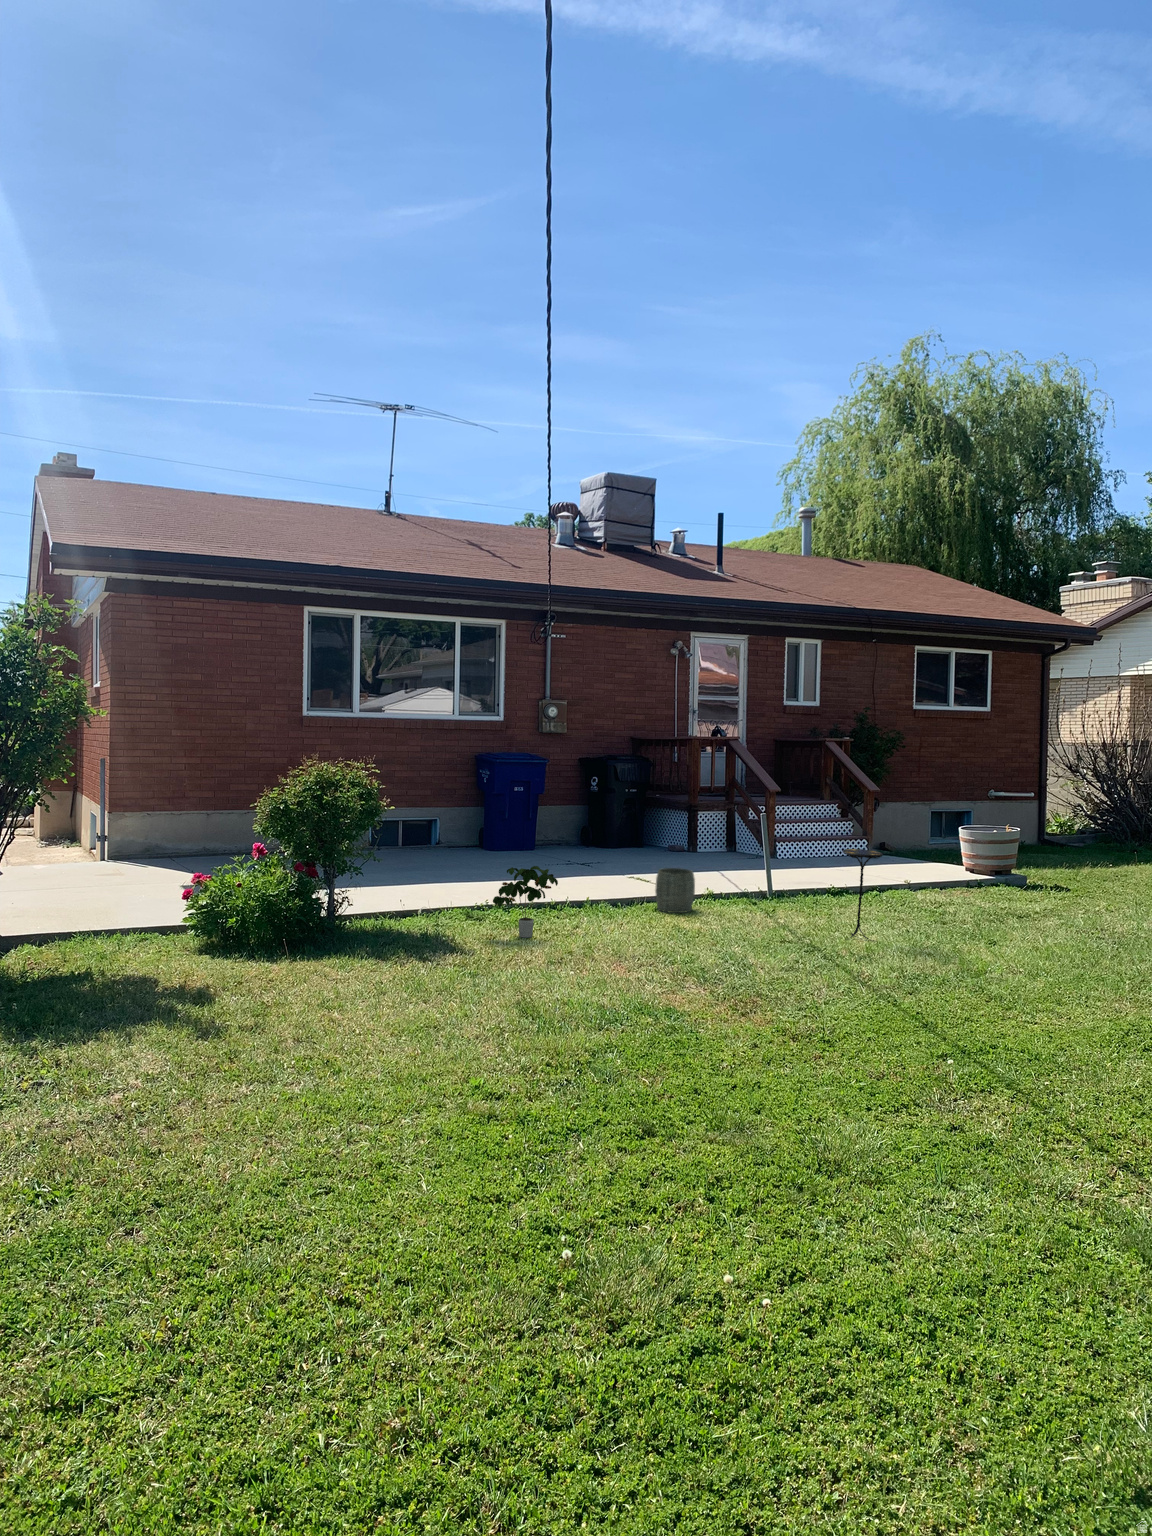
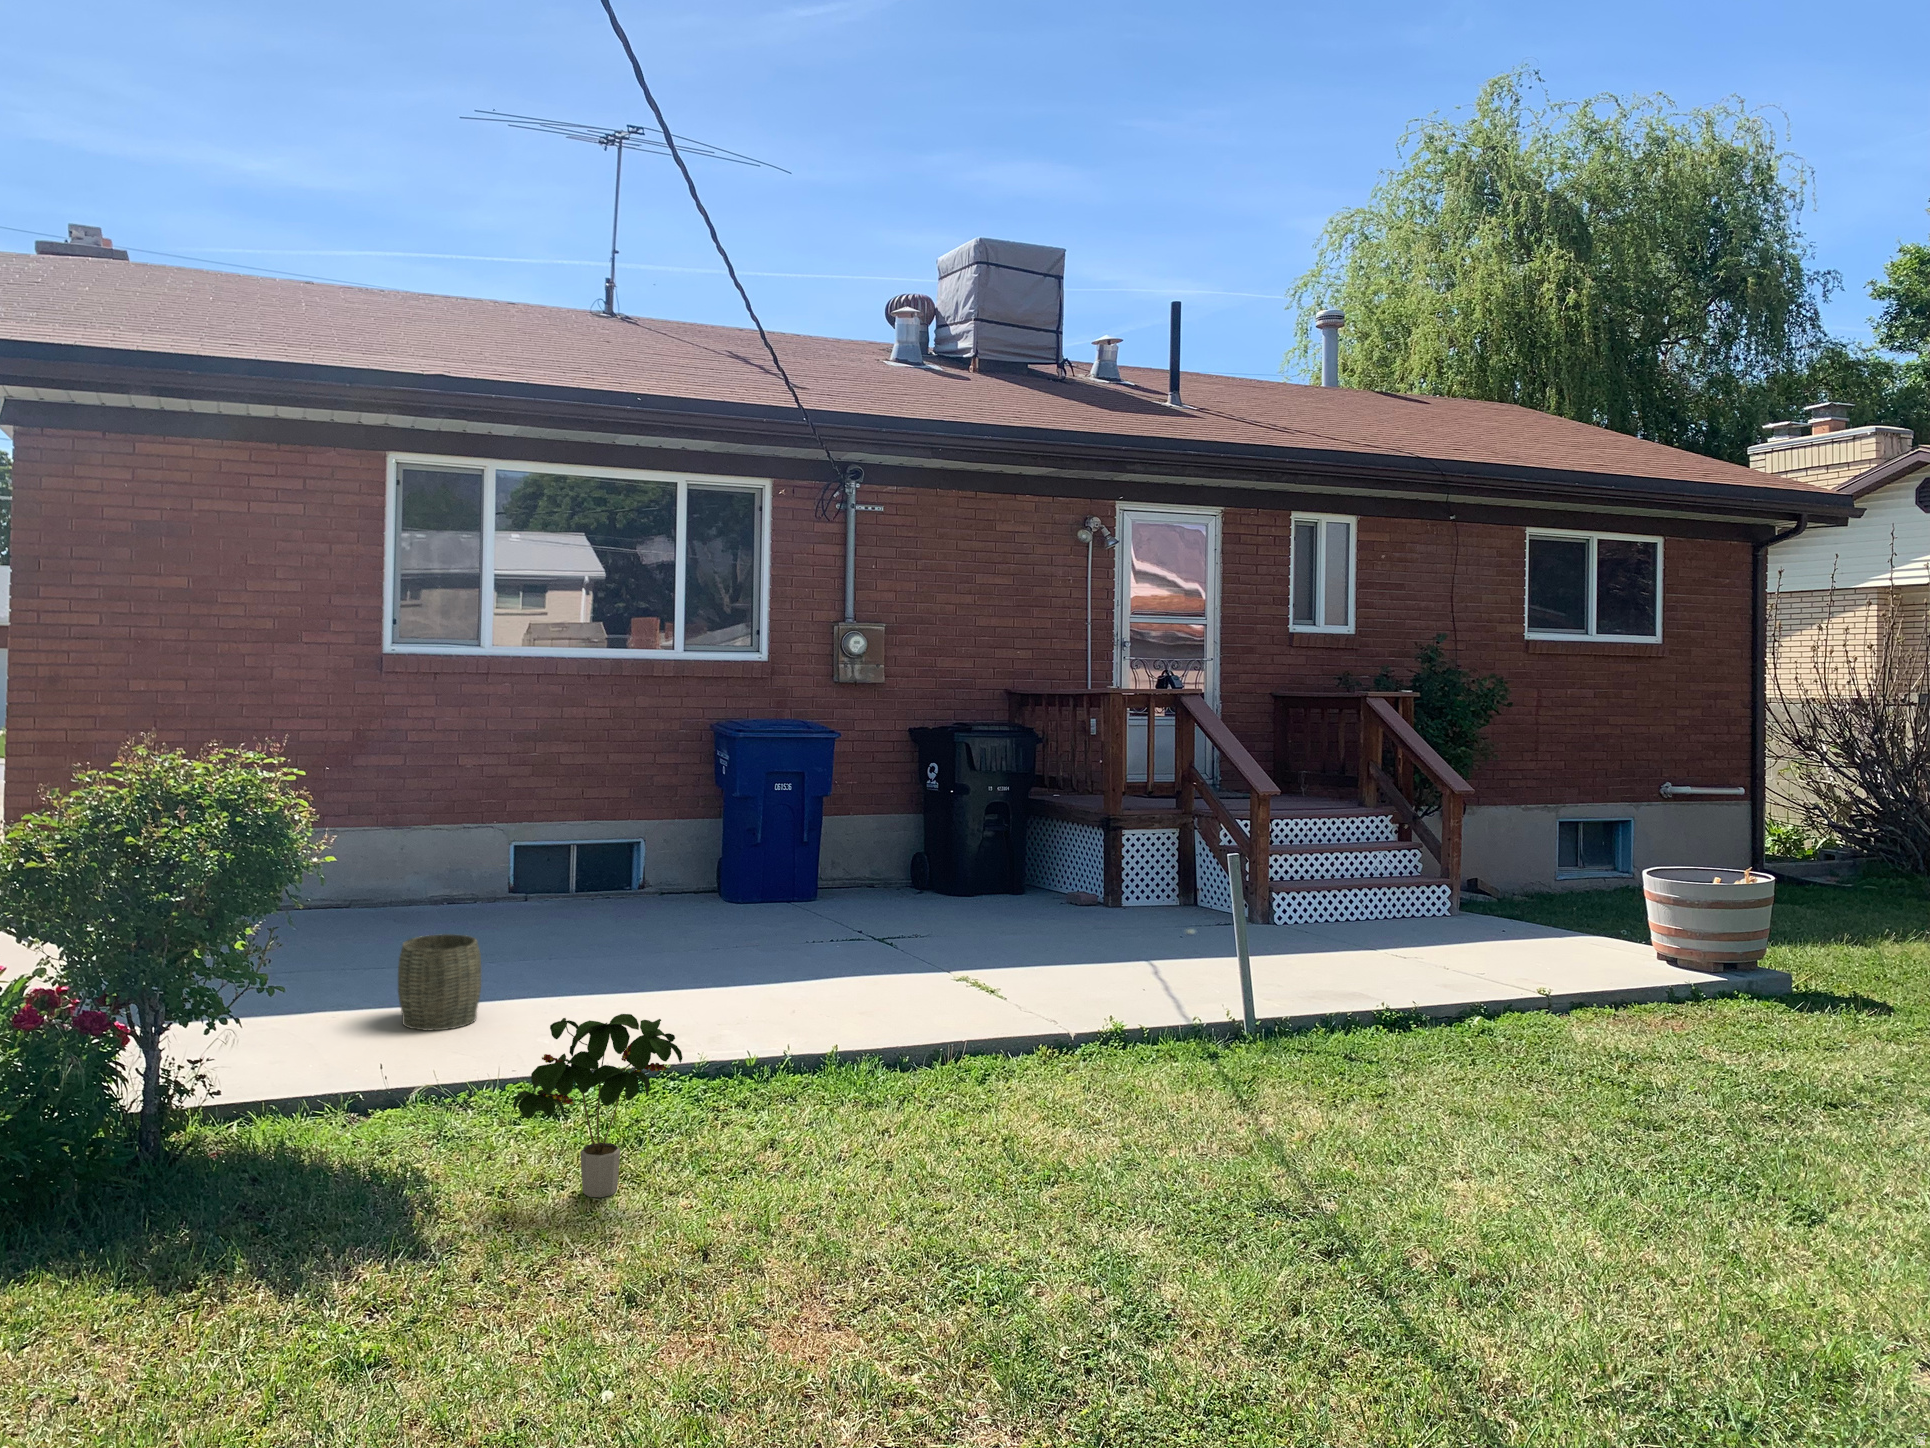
side table: present [843,849,883,939] -> none [1411,968,1520,1214]
woven basket: present [655,868,695,913] -> present [398,934,481,1031]

